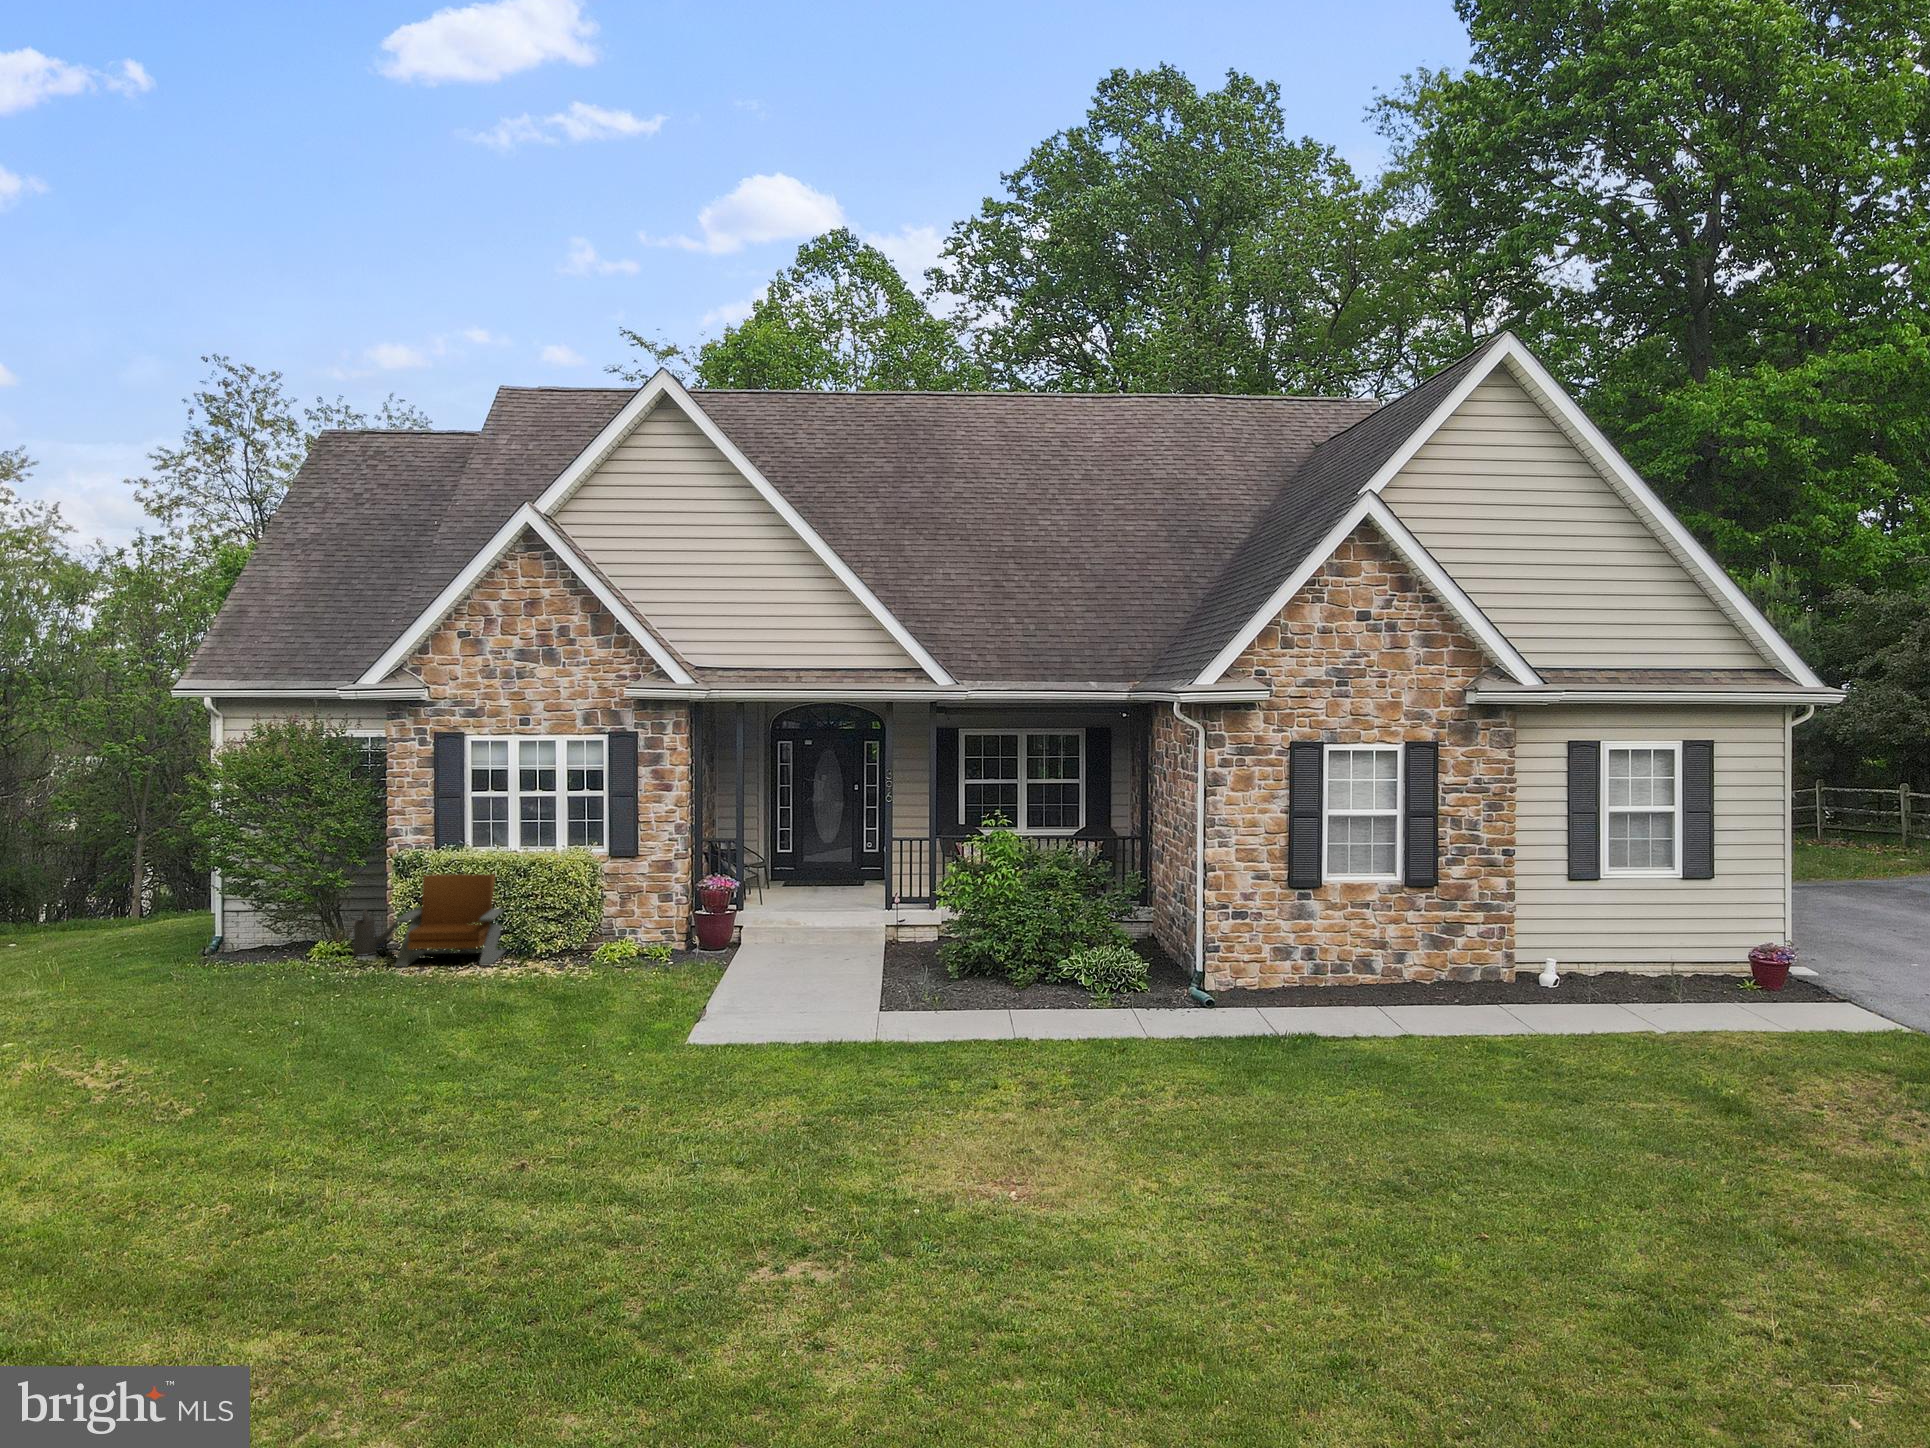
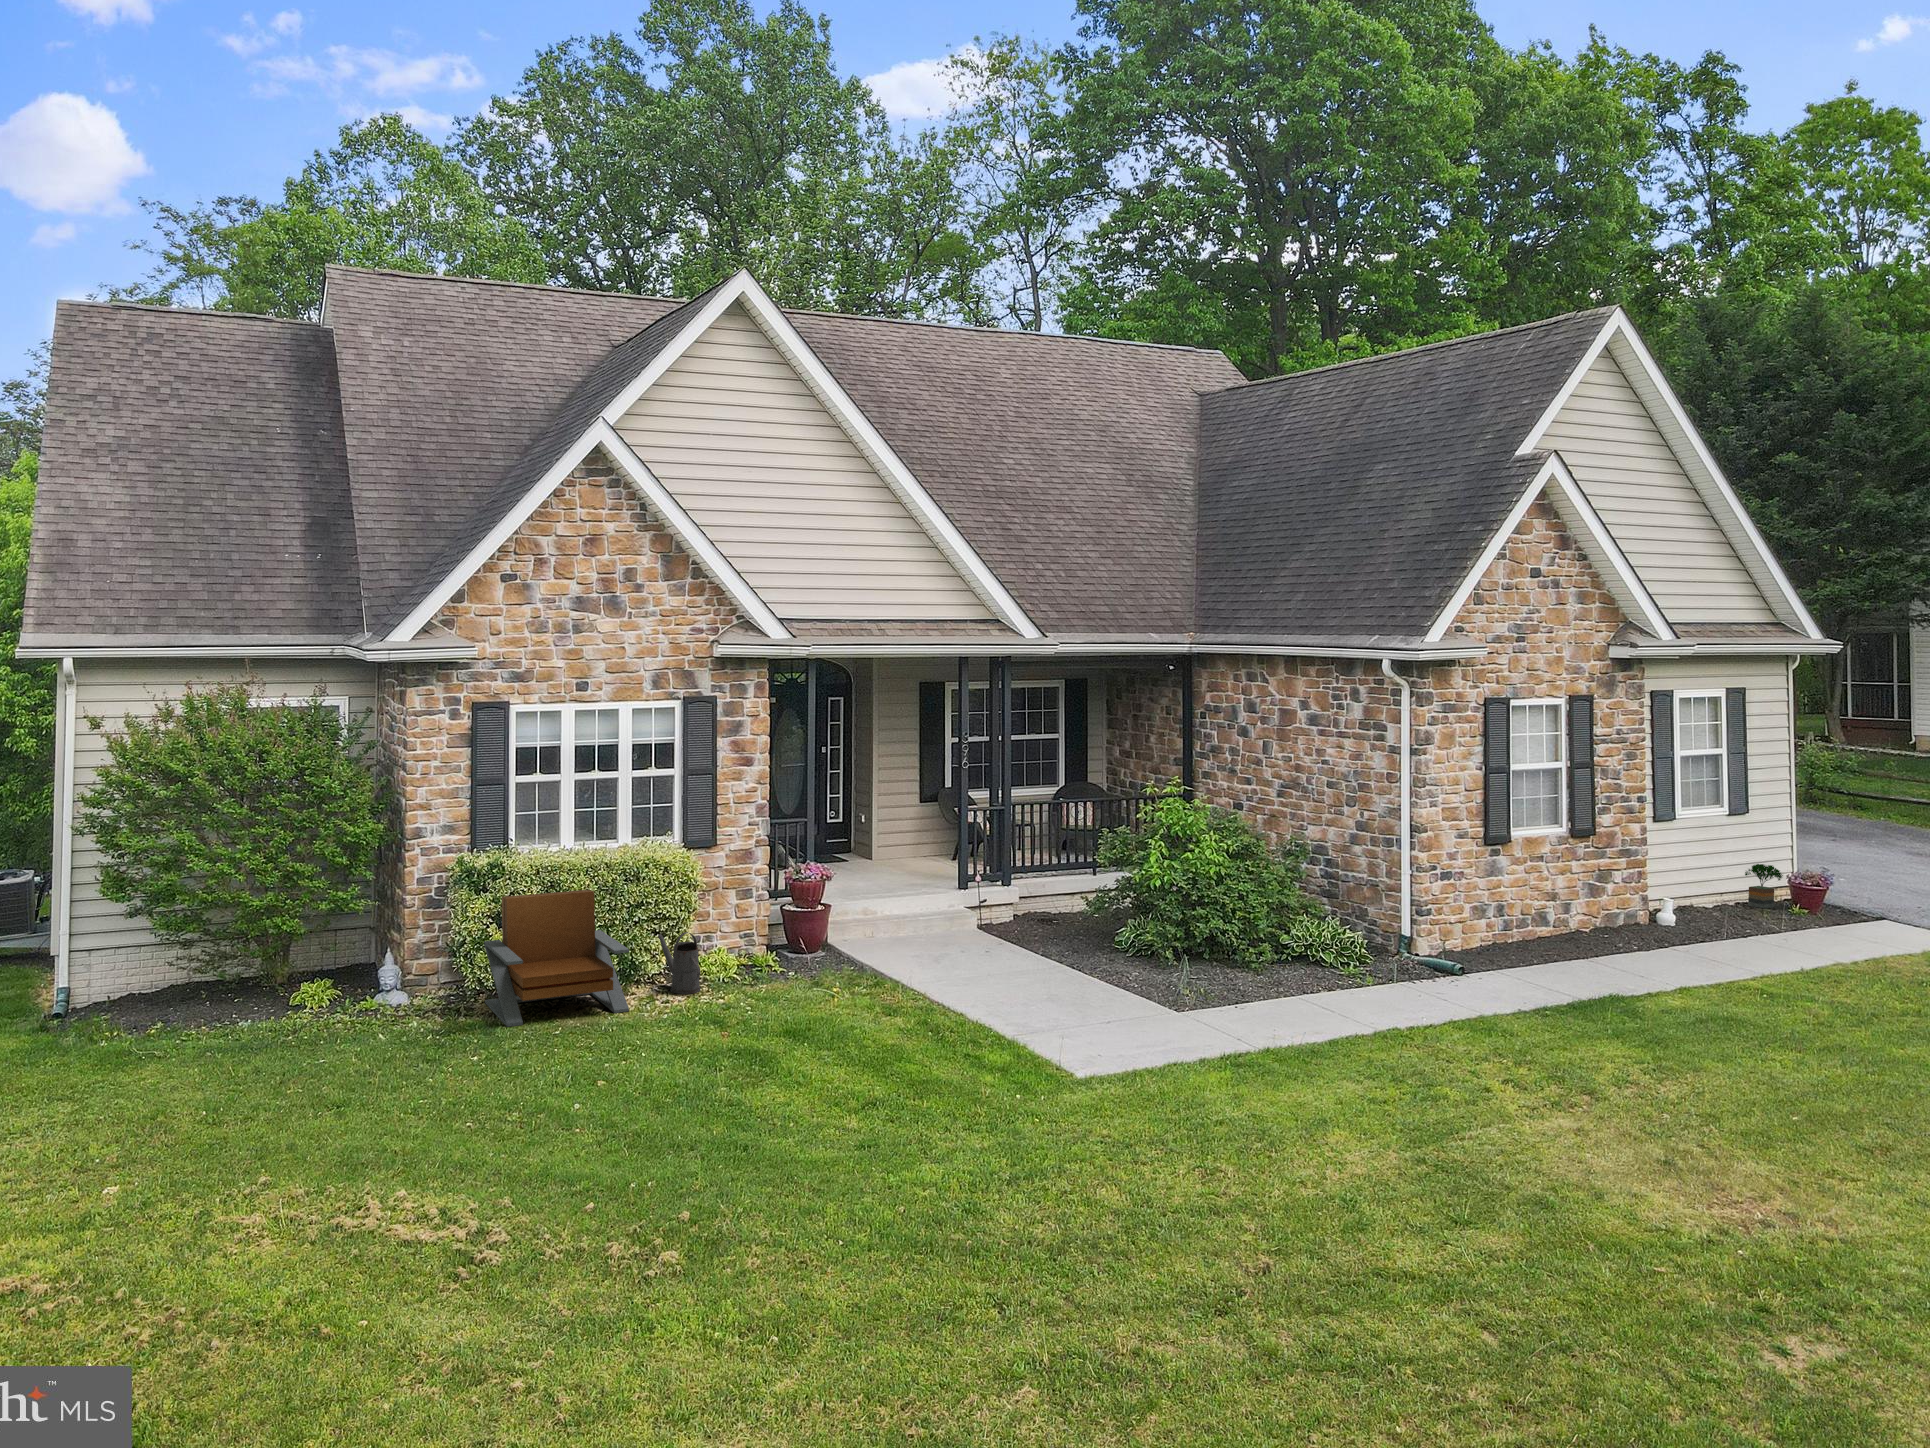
watering can: present [352,908,398,956] -> present [658,932,701,994]
potted tree: none [1695,930,1734,979] -> present [1745,864,1783,908]

